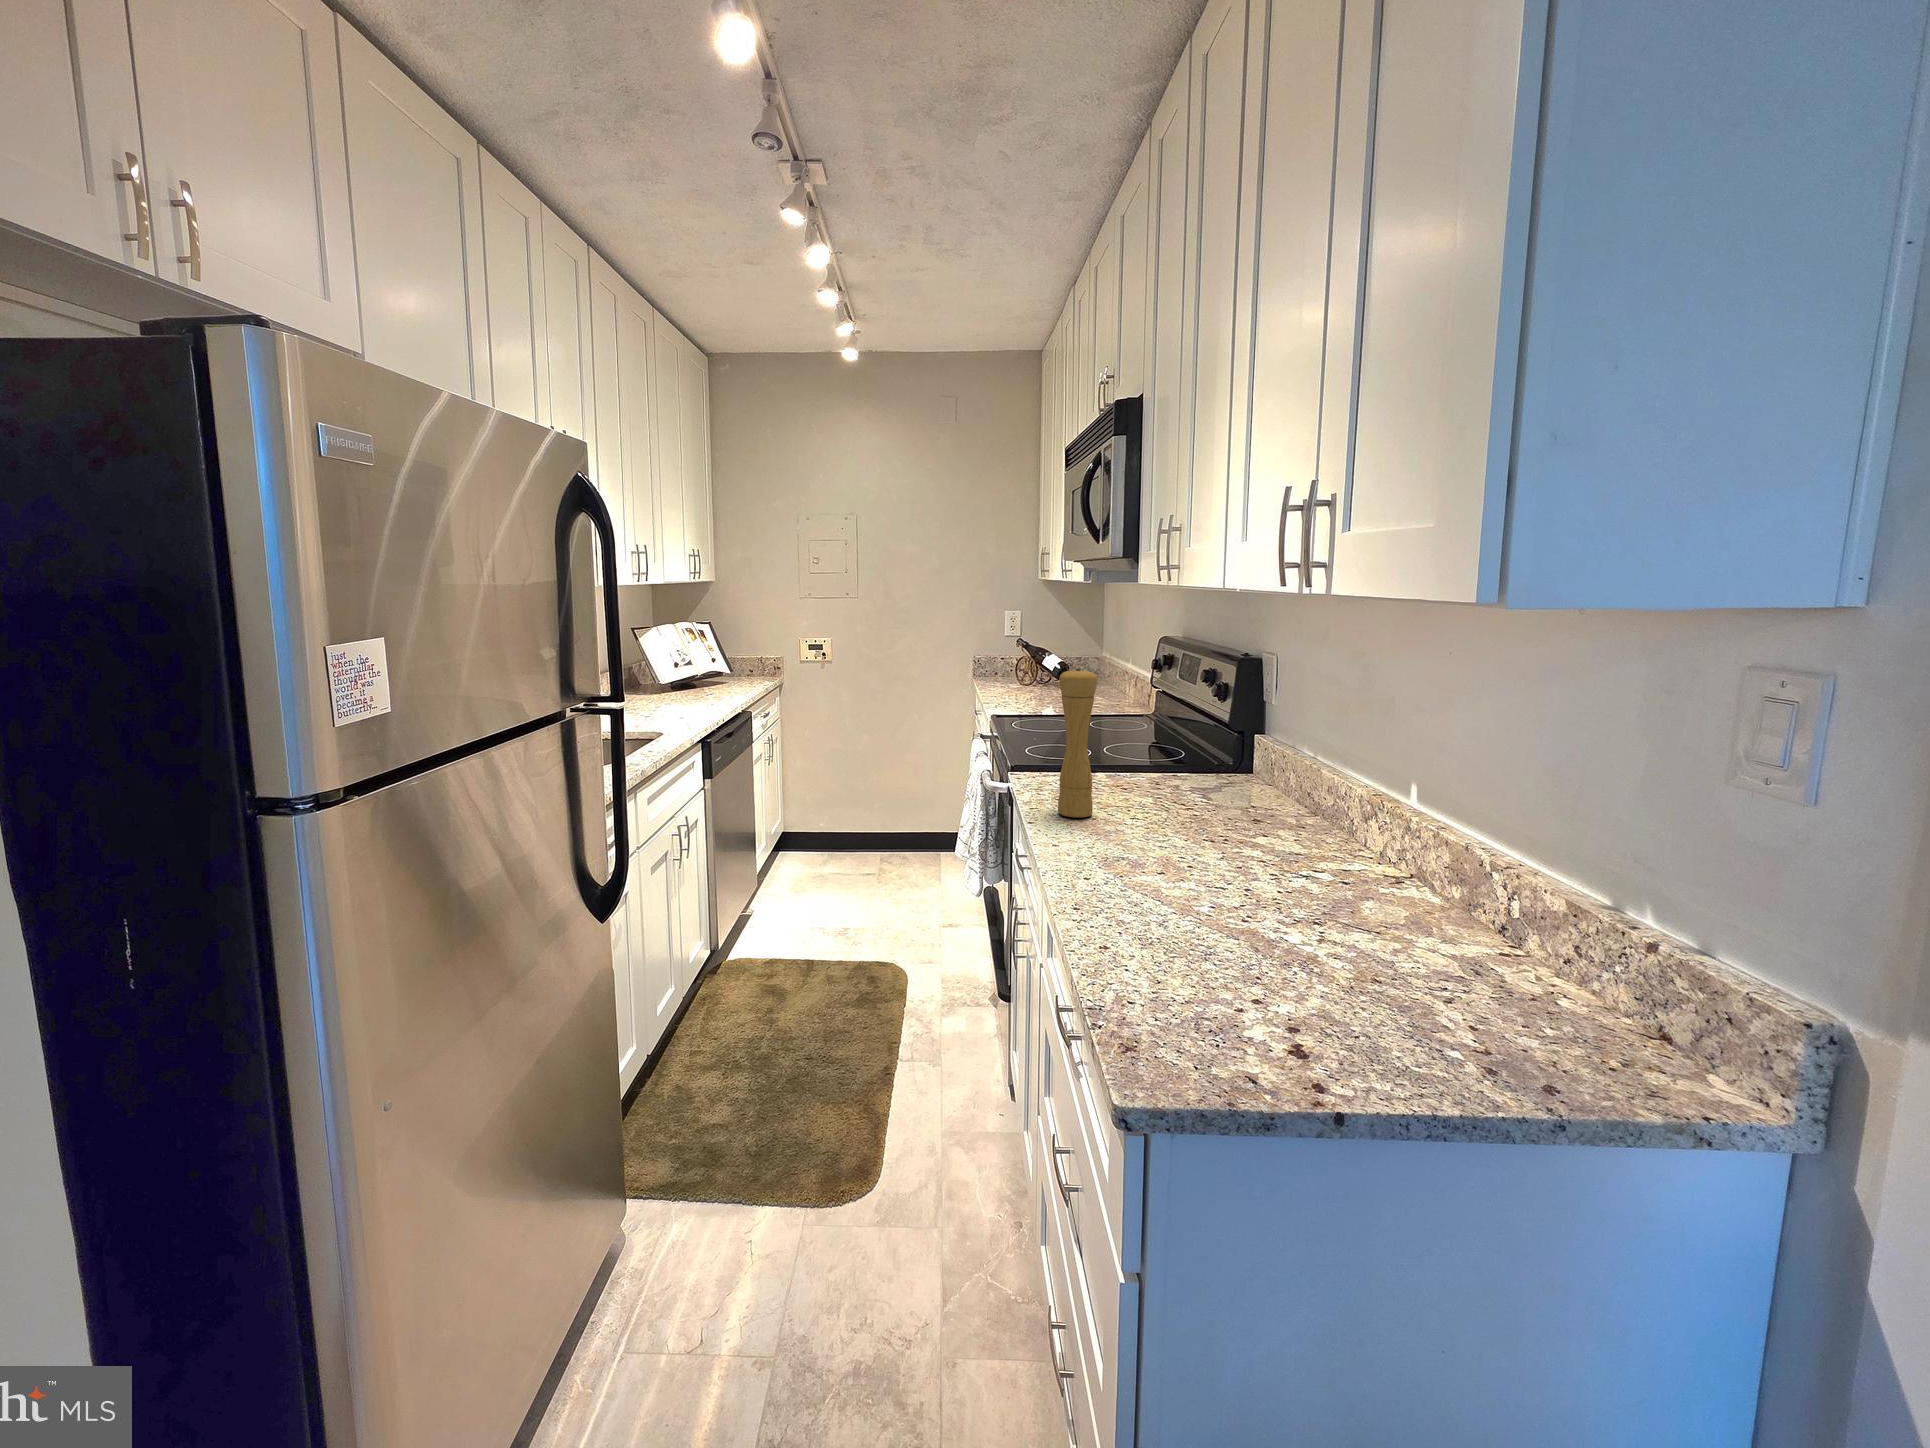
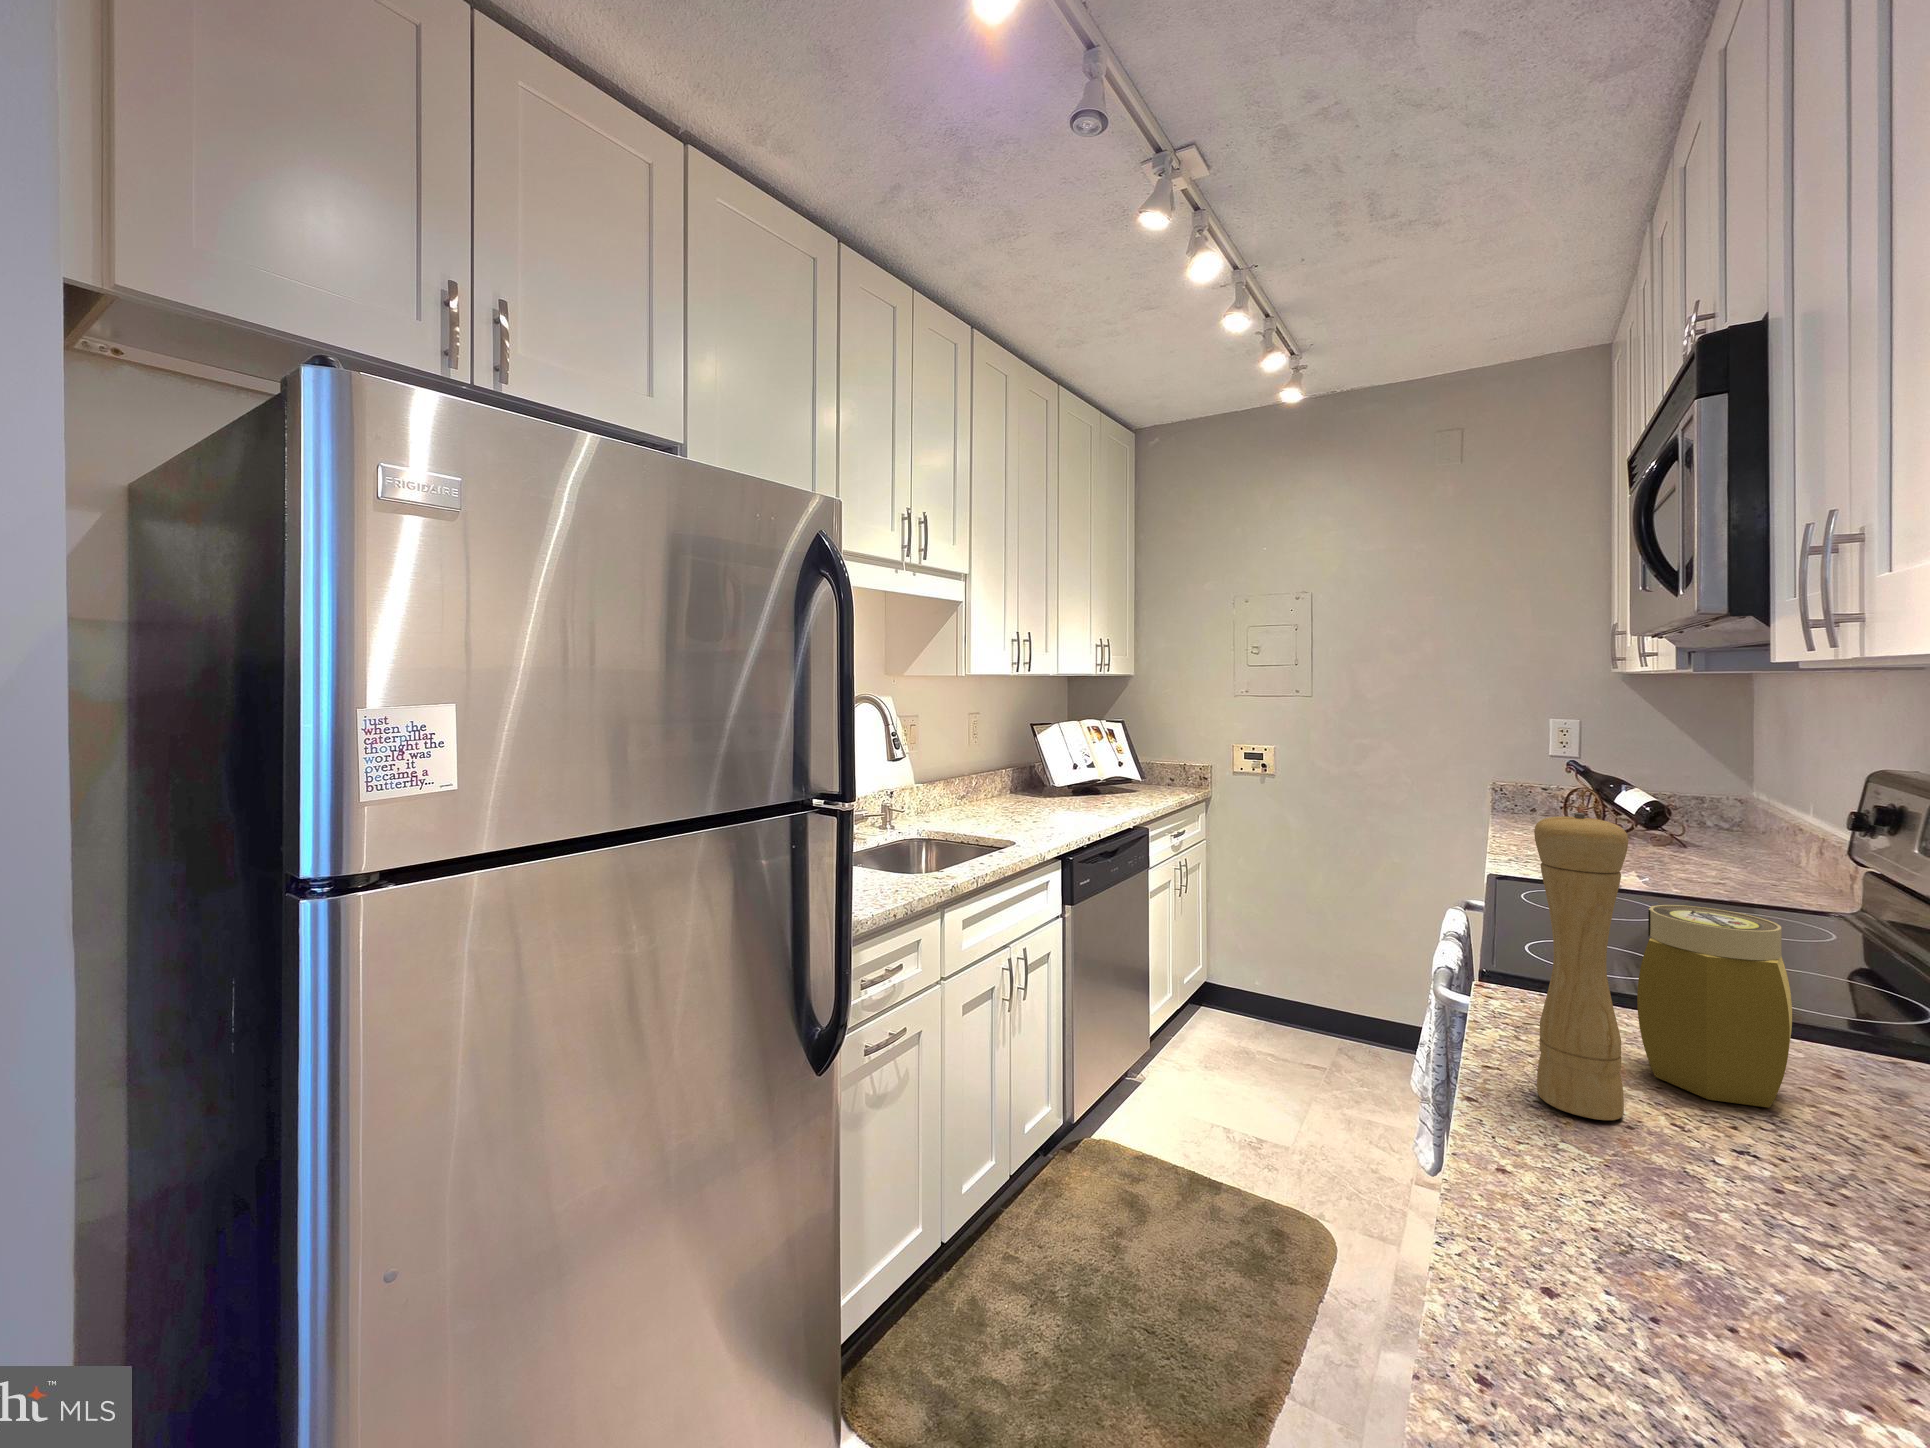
jar: none [1093,712,1148,801] -> present [1637,905,1792,1108]

